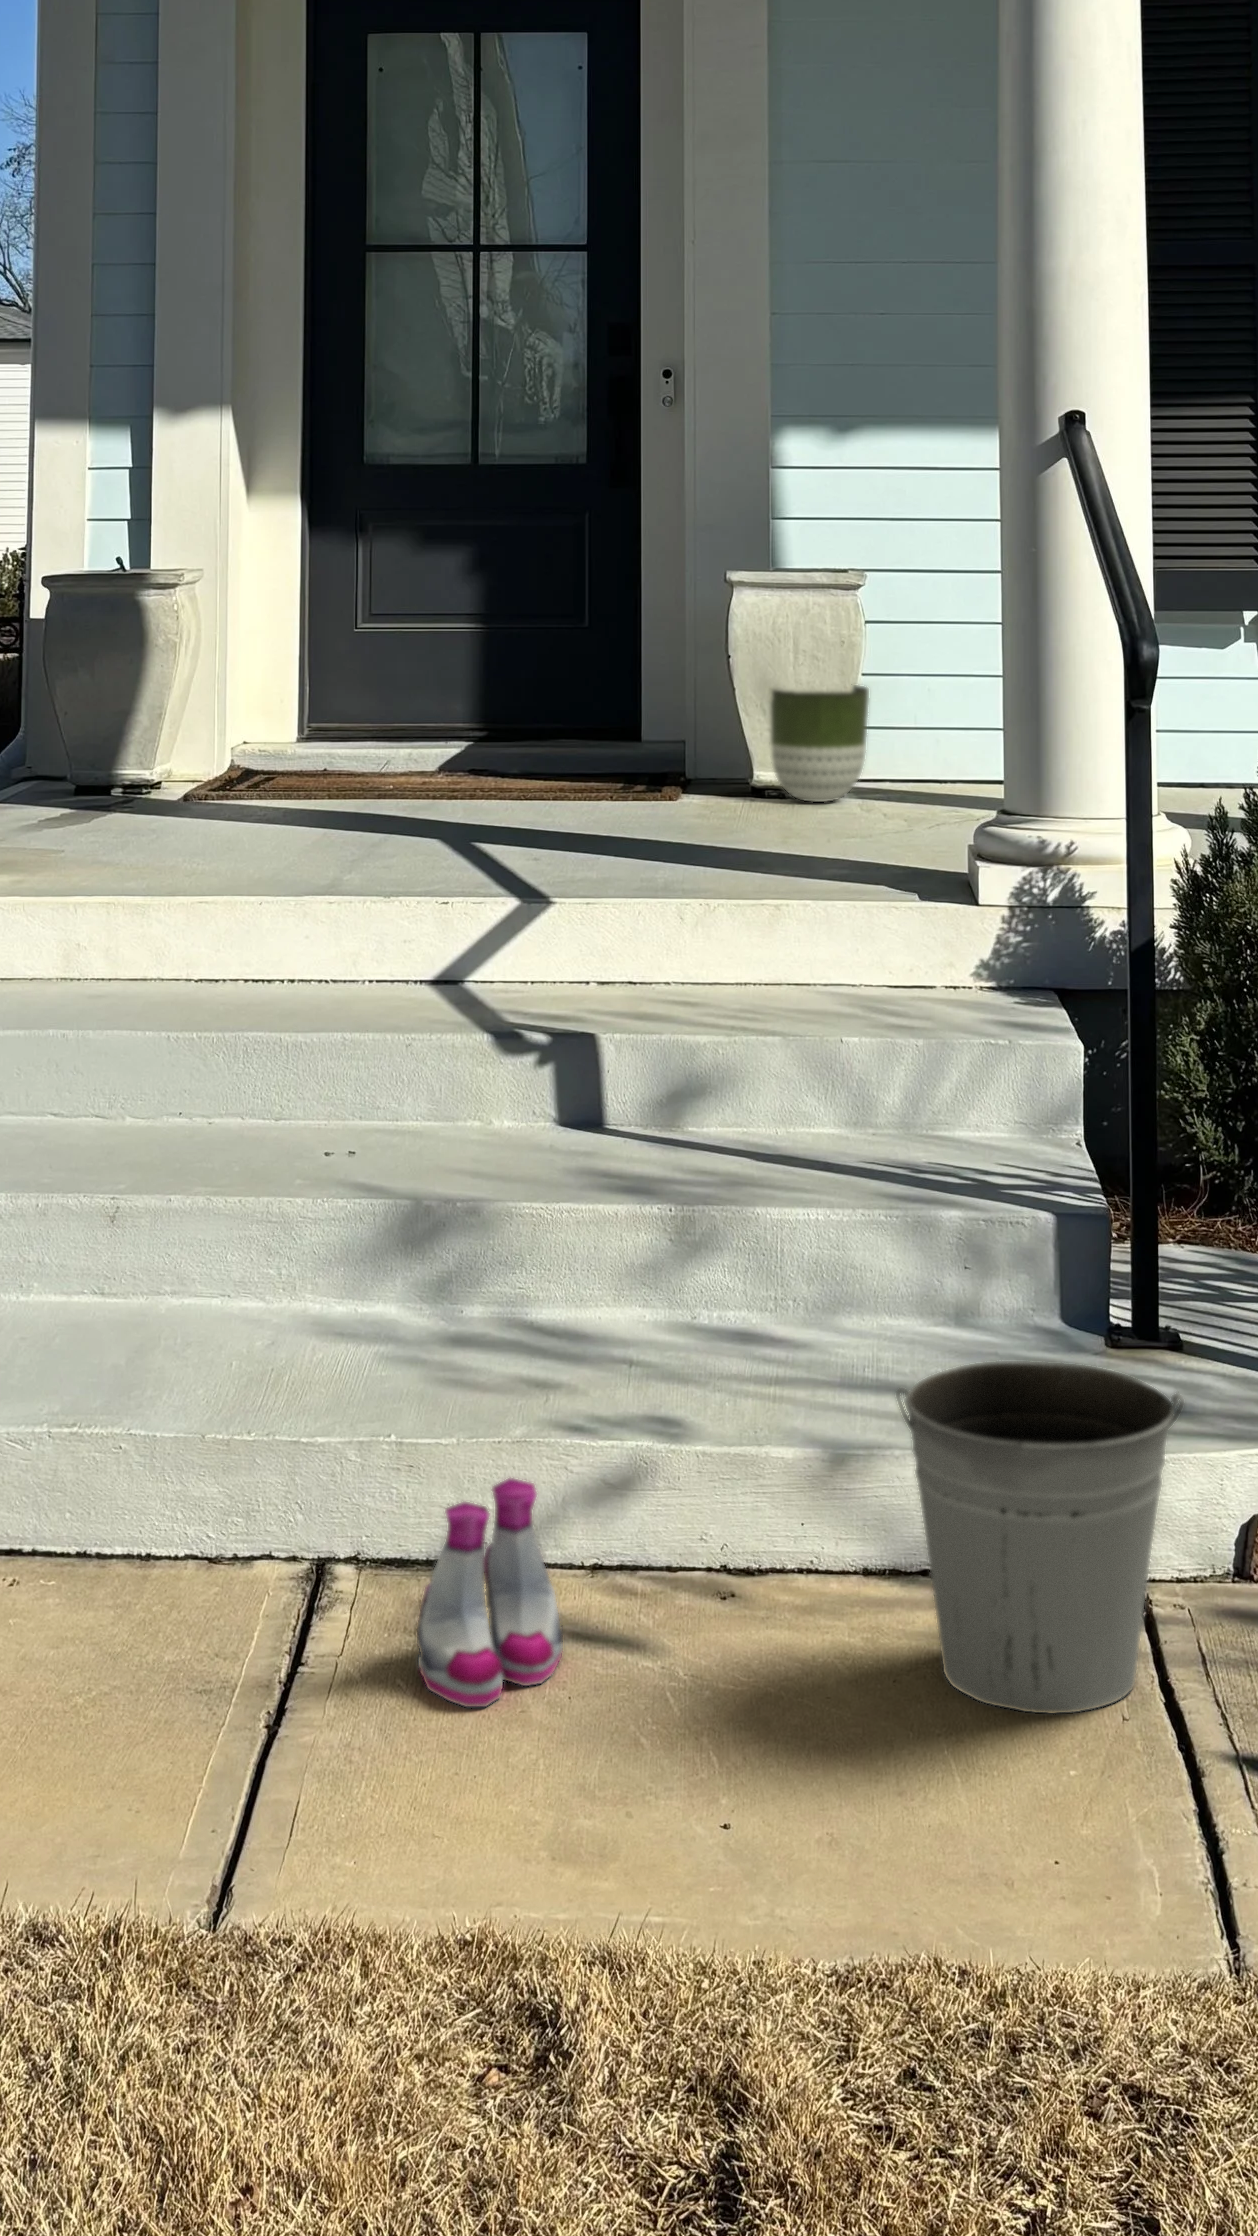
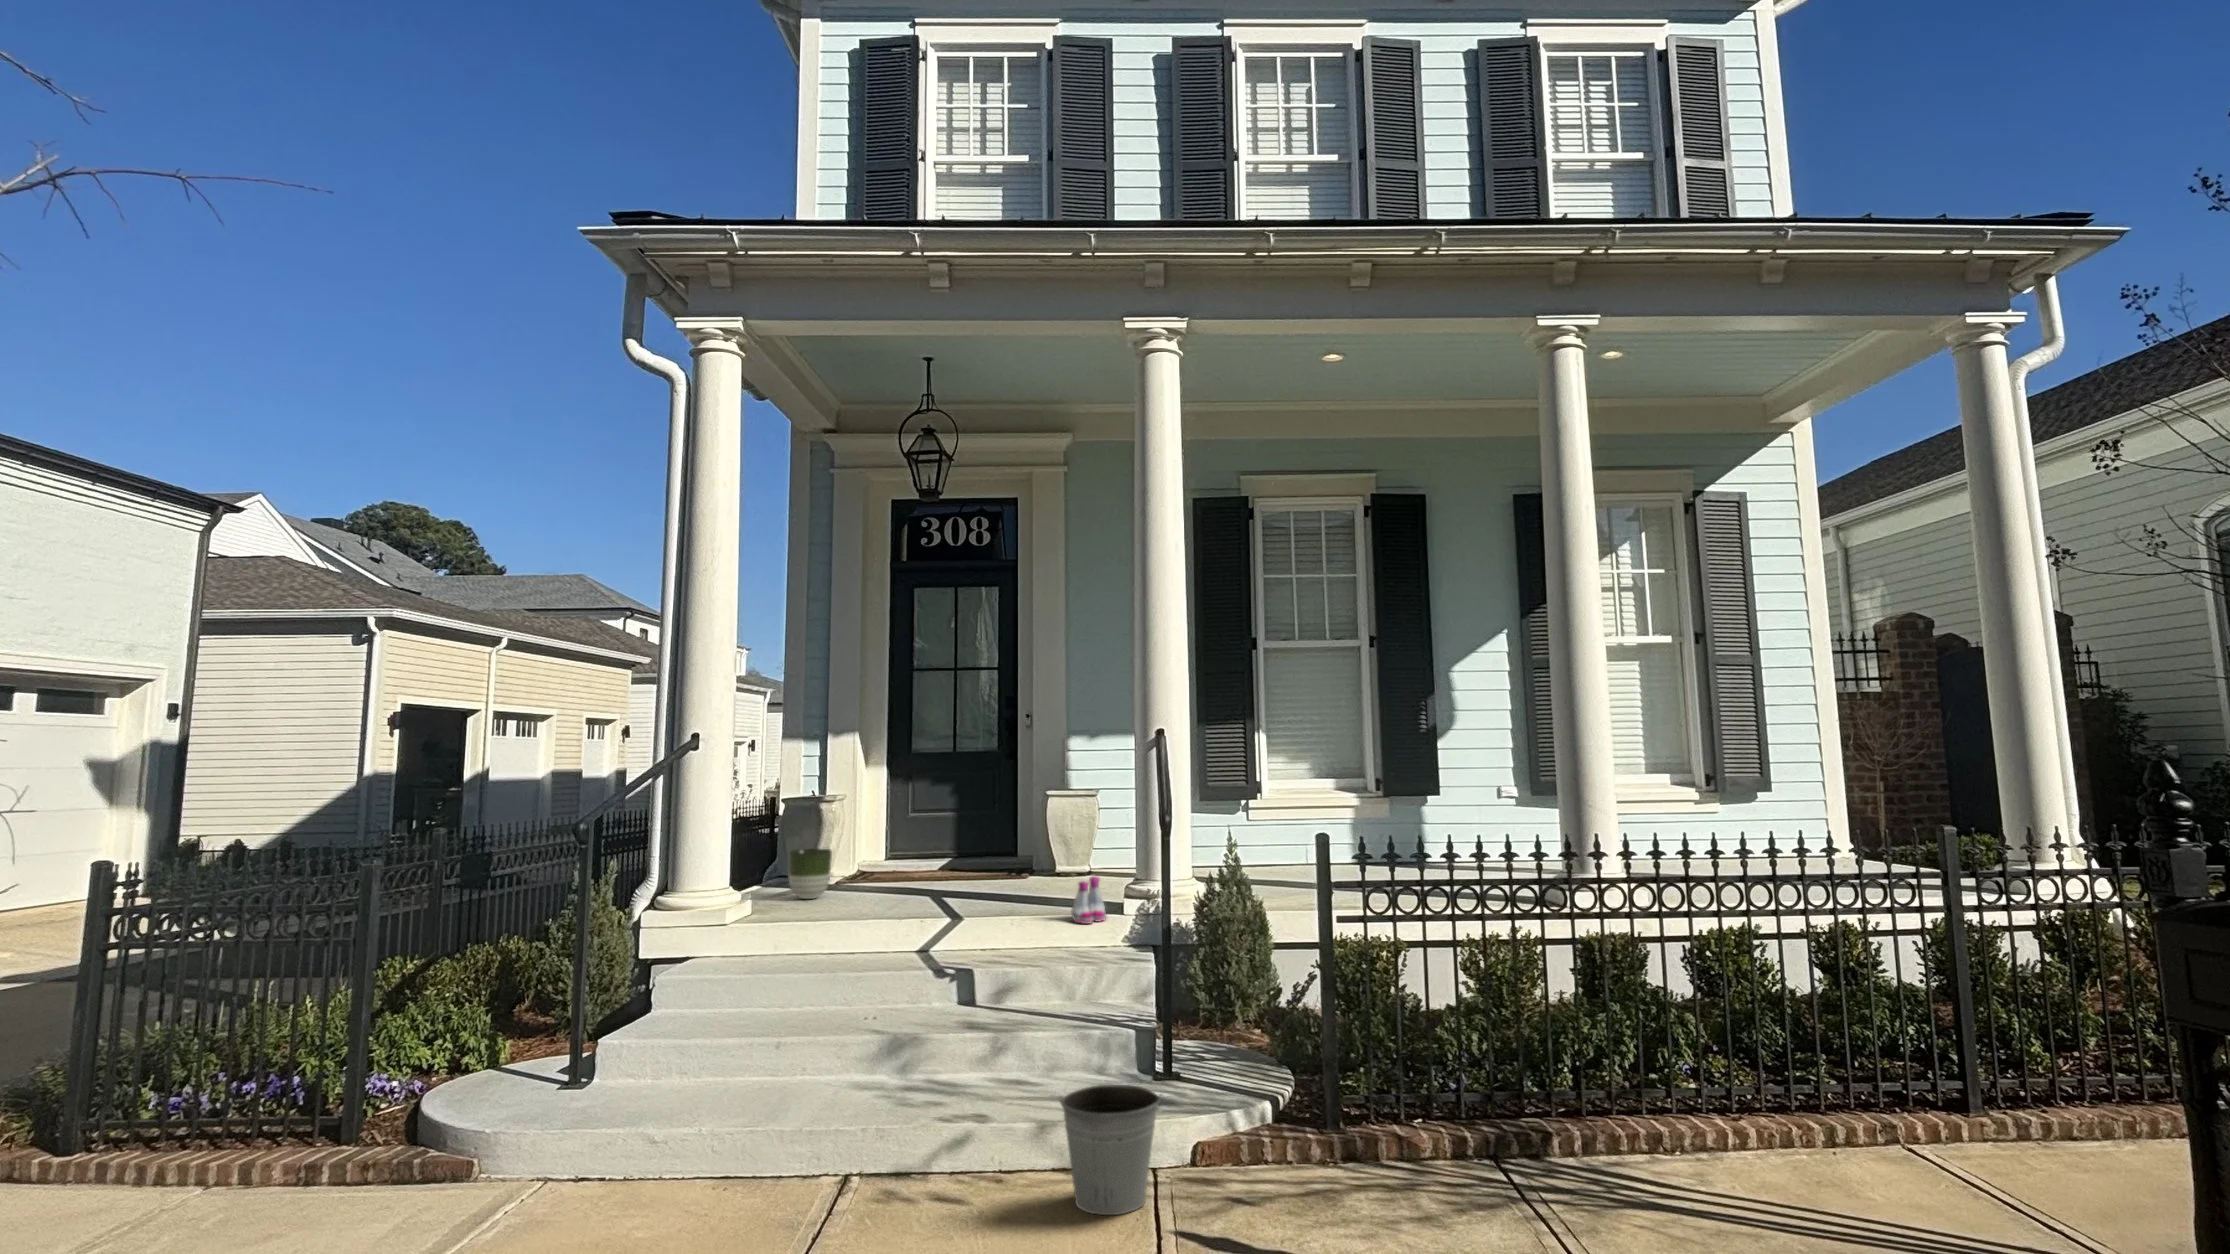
planter: present [771,686,869,802] -> present [788,849,832,899]
boots: present [417,1478,563,1707] -> present [1072,876,1107,924]

